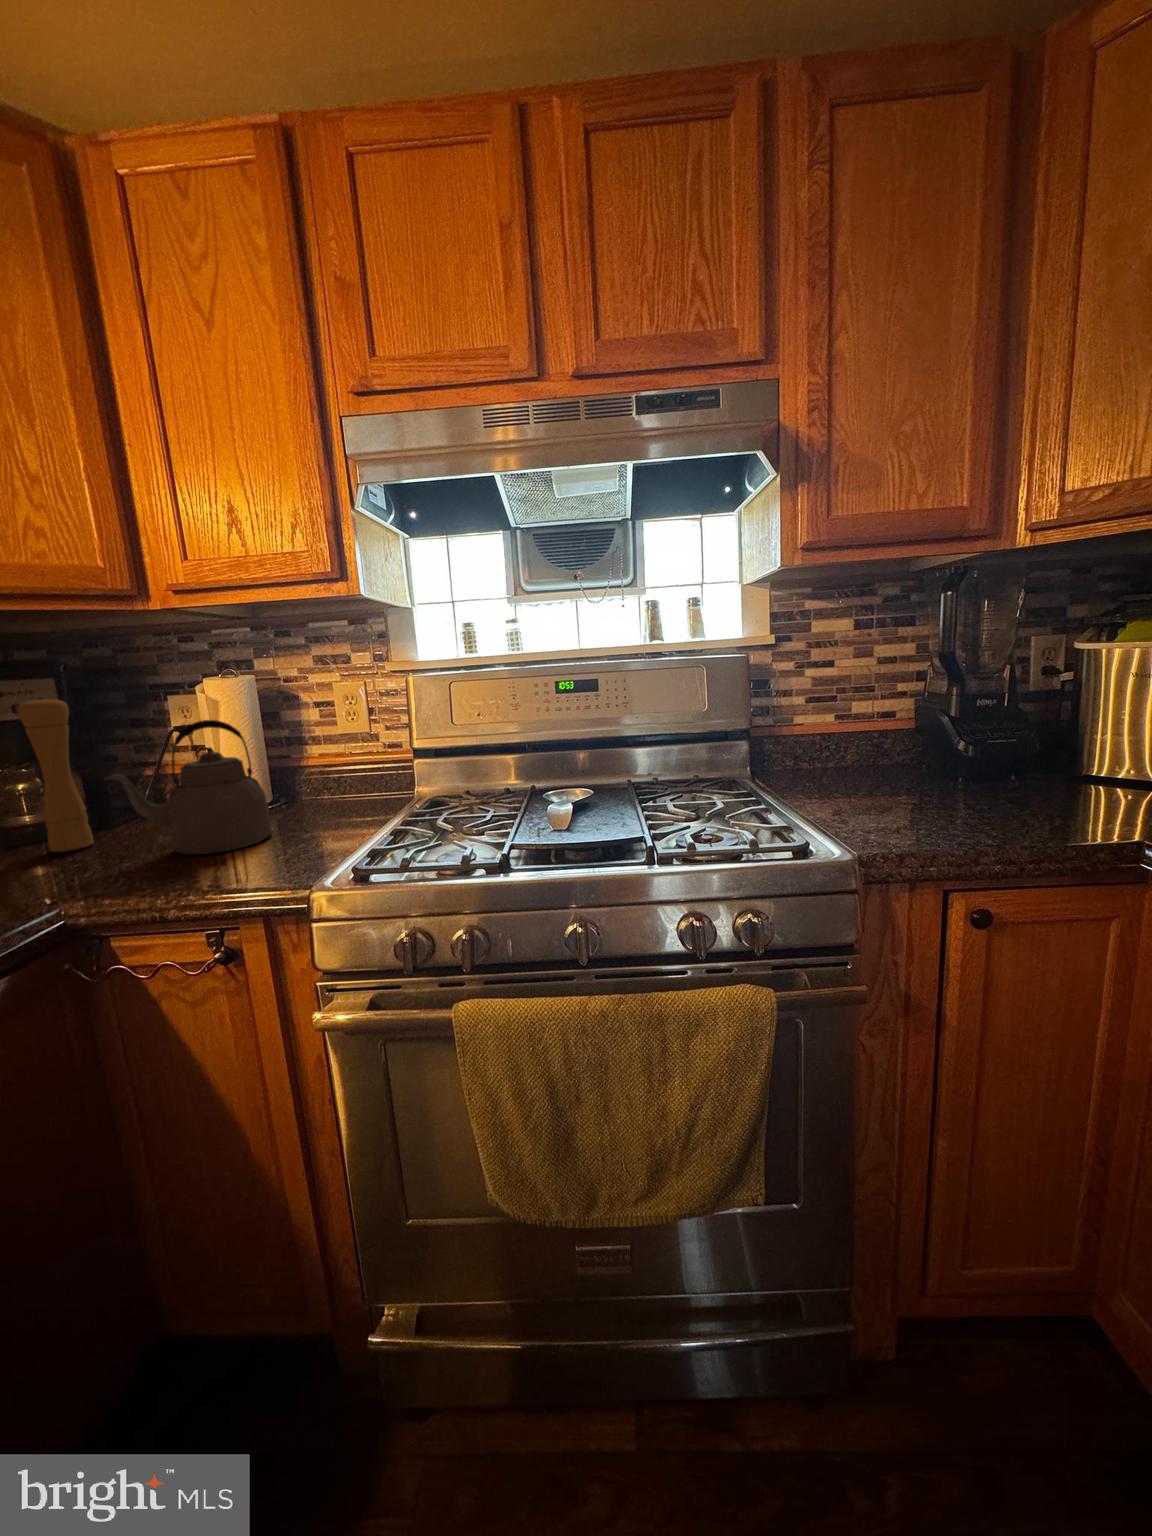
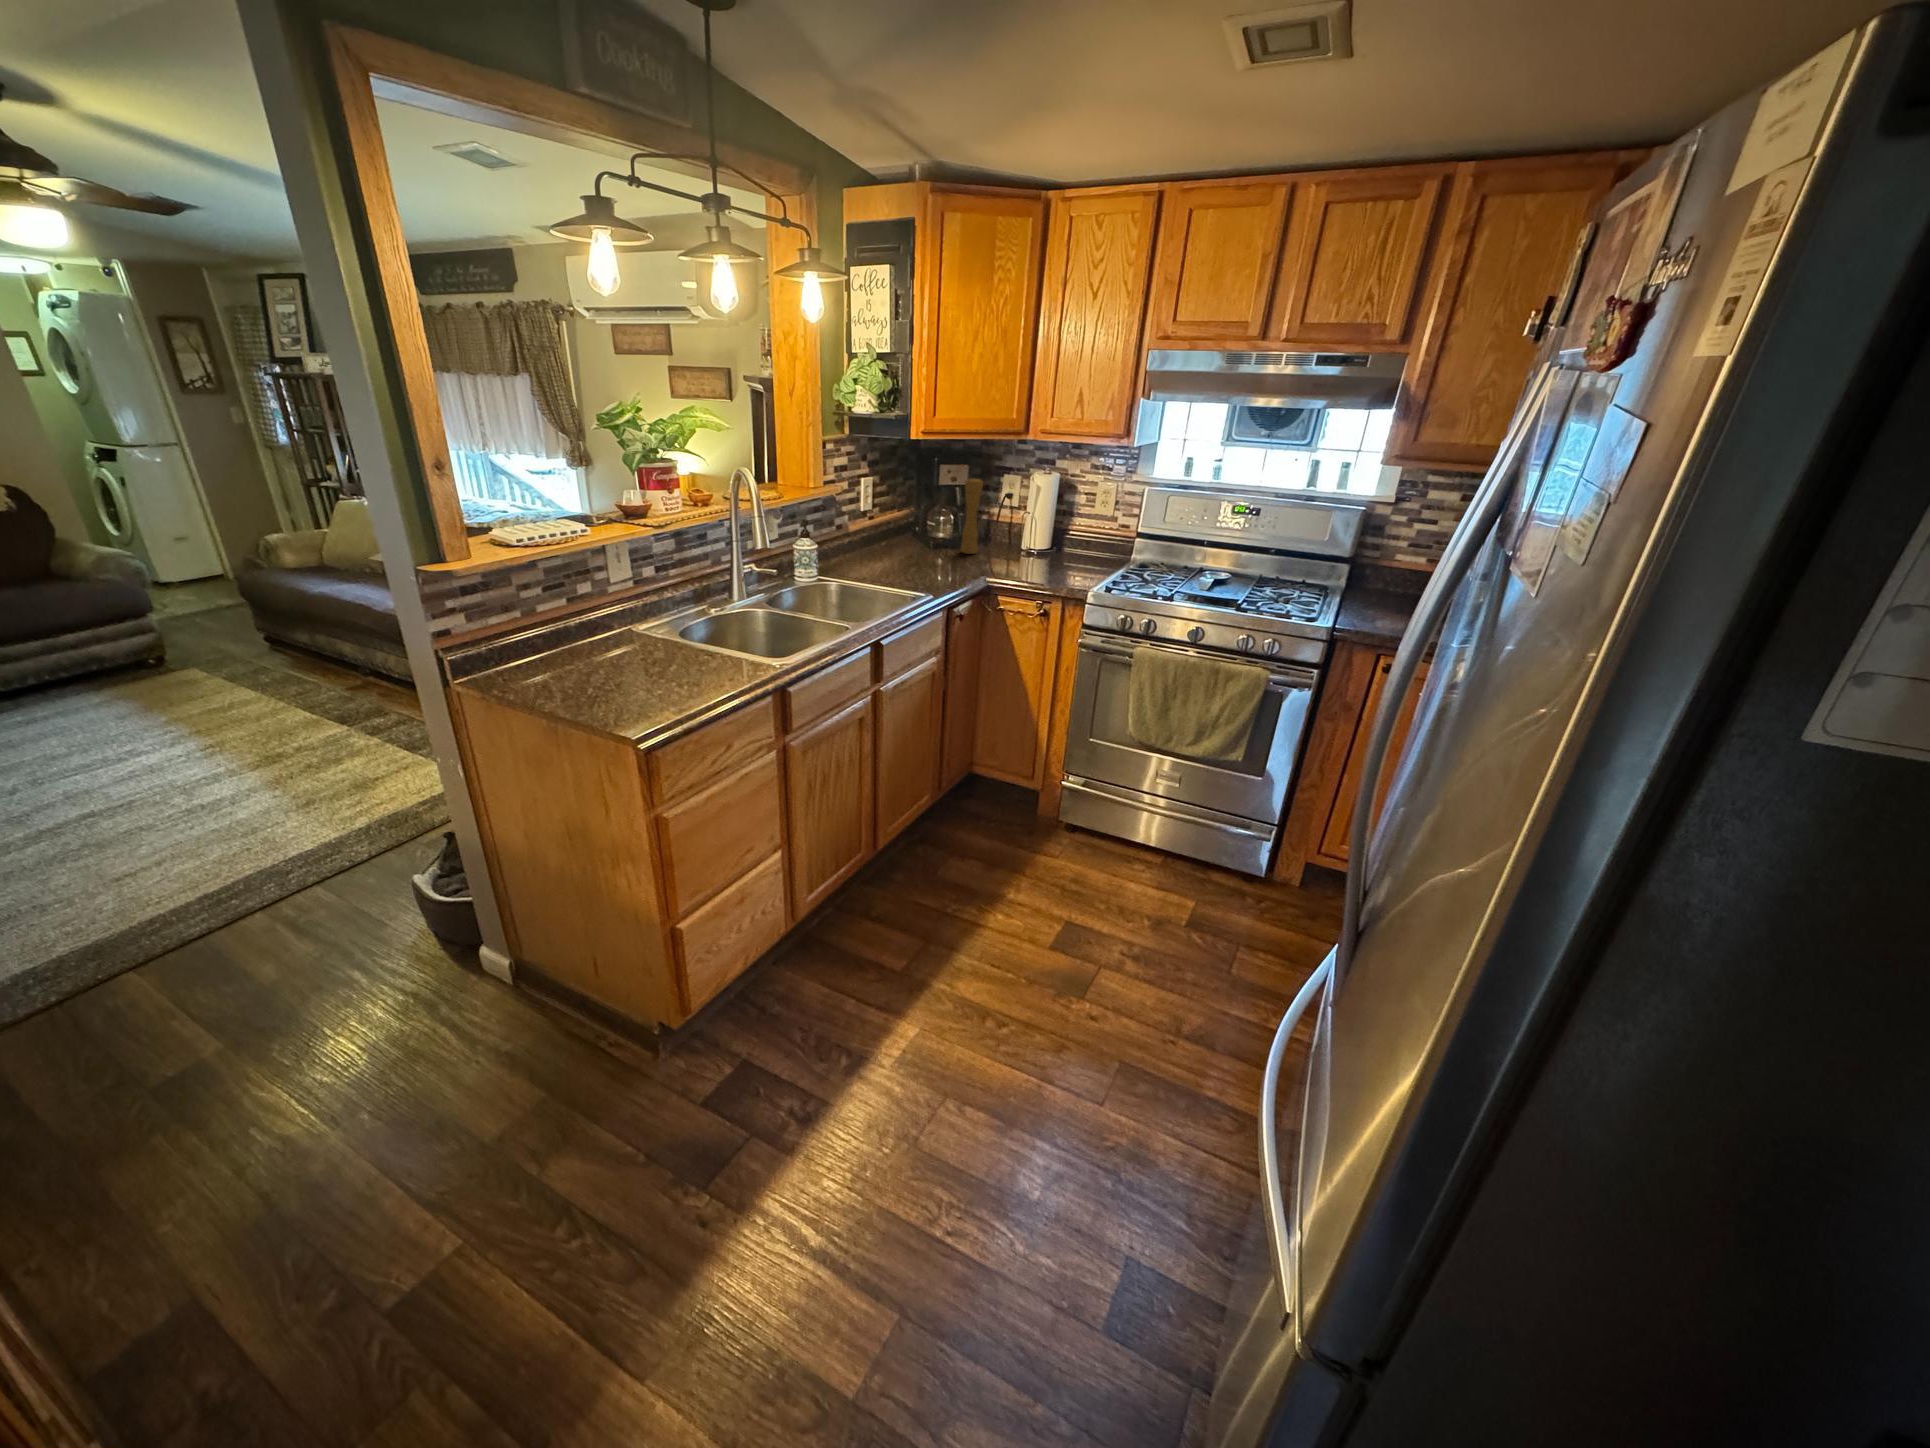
kettle: present [105,720,272,854] -> none [1002,502,1062,568]

